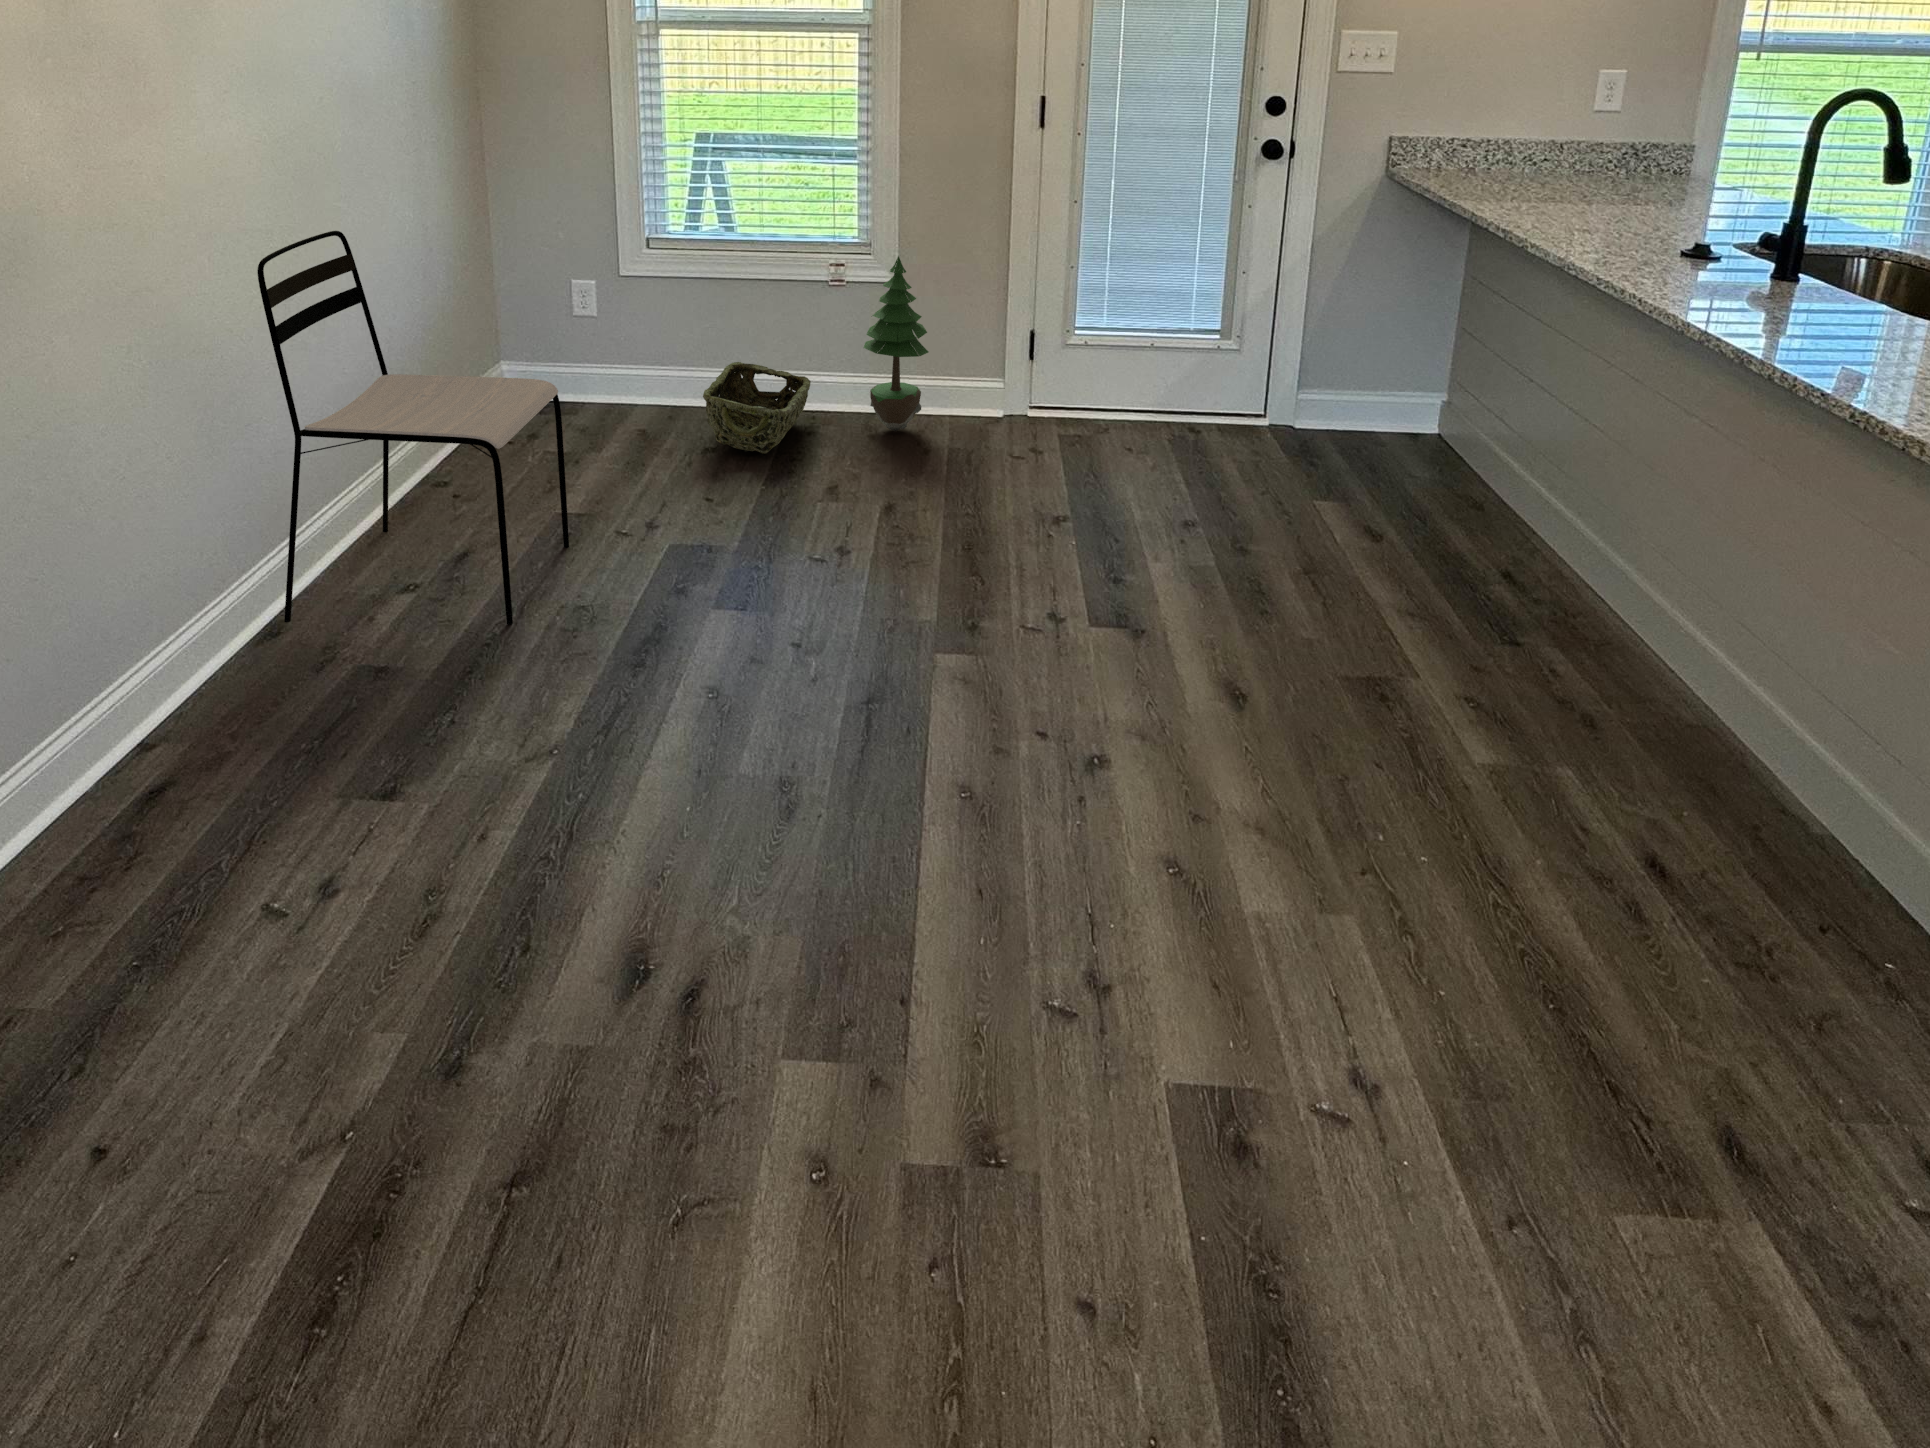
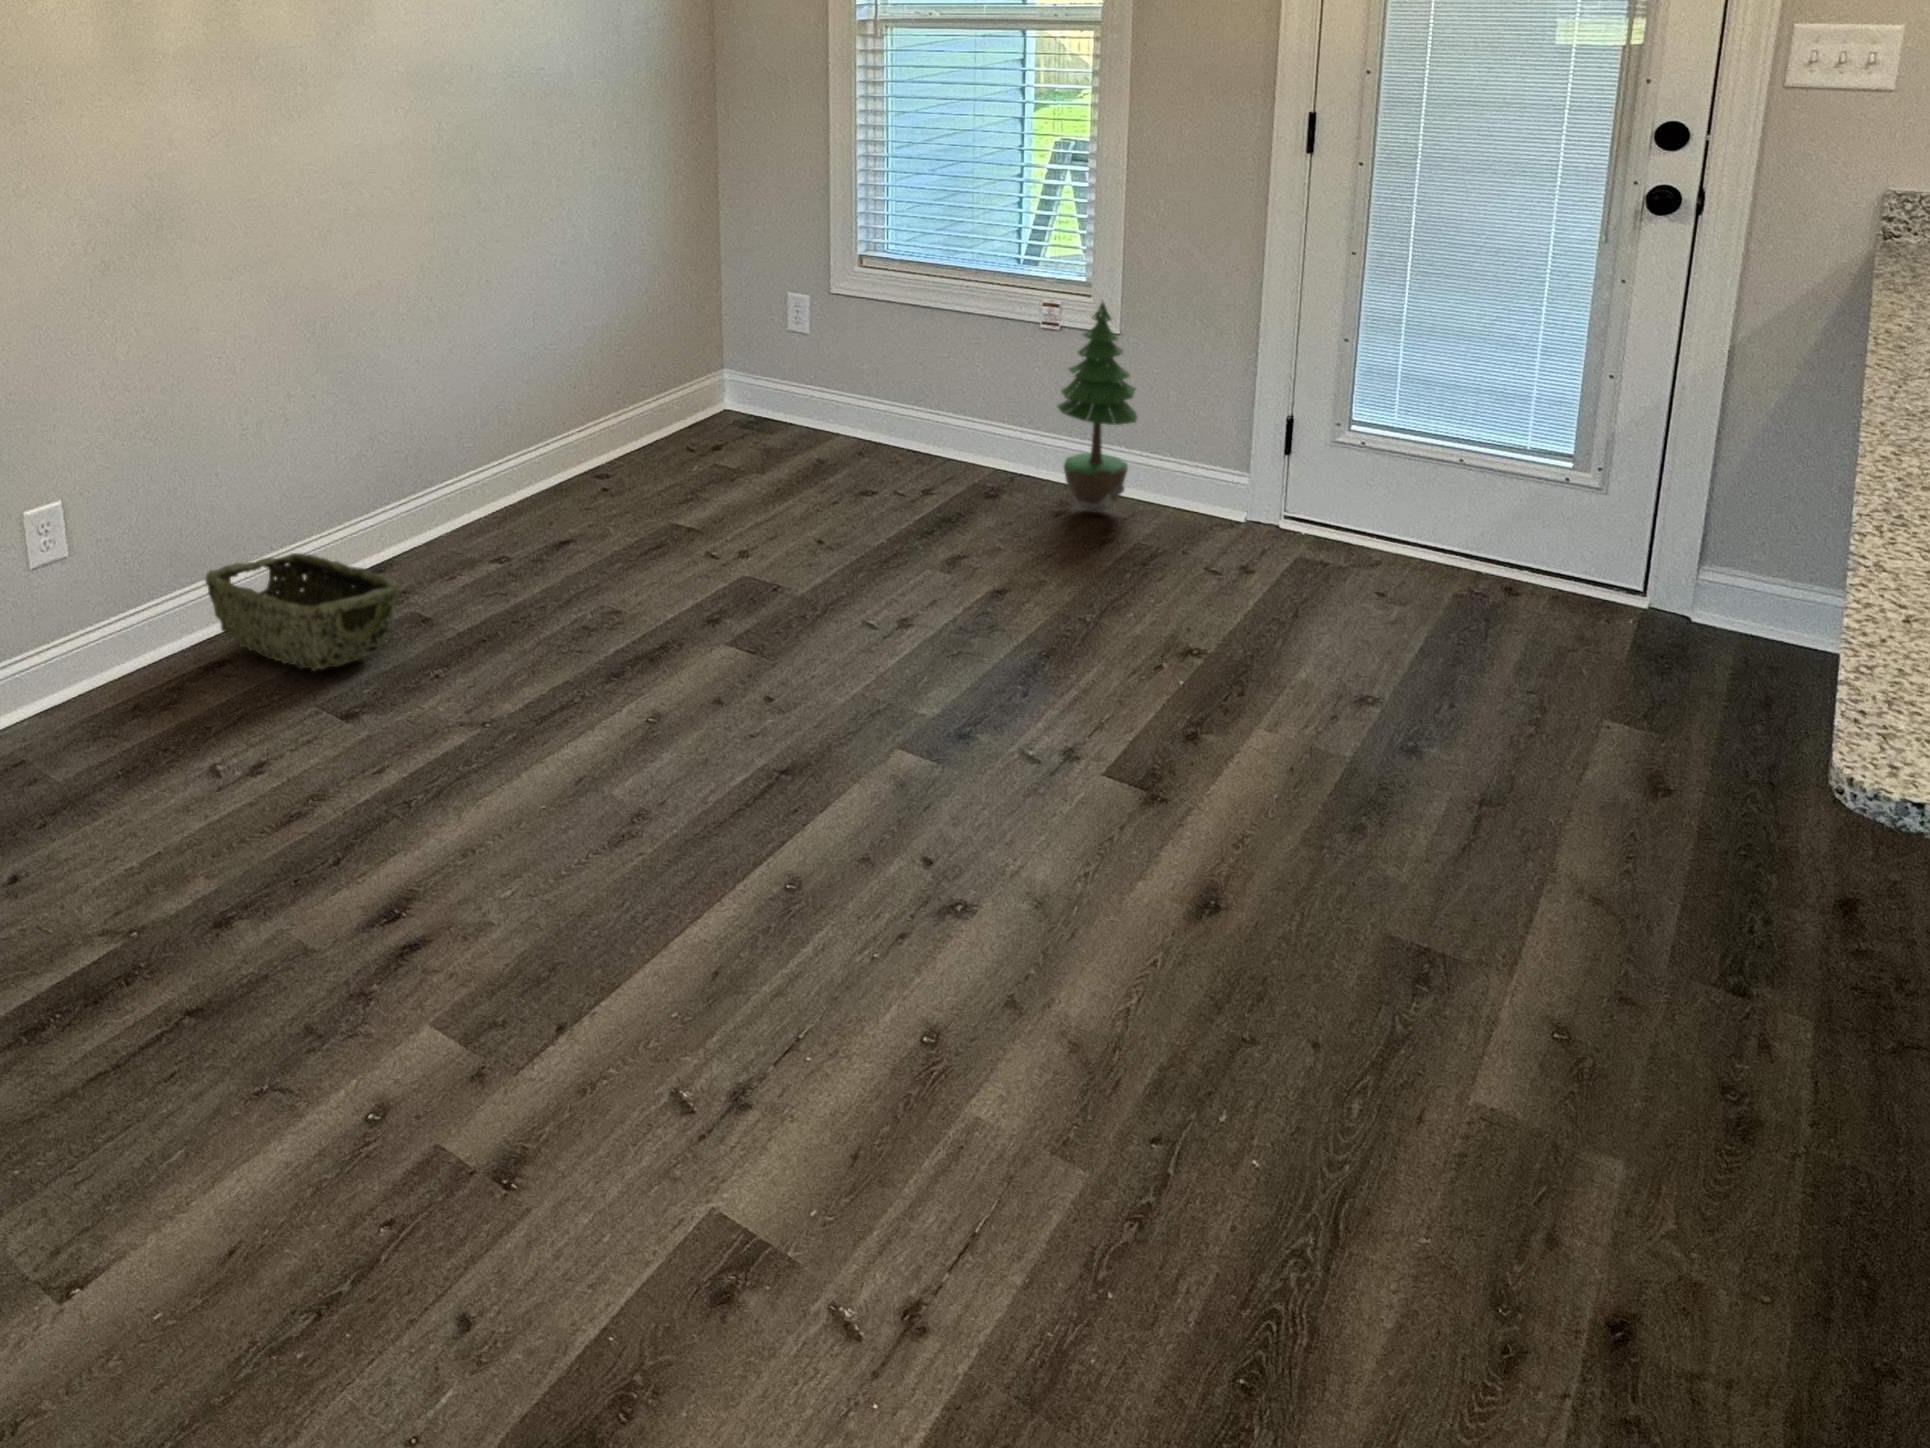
dining chair: present [257,231,569,624] -> none [398,222,661,609]
woven basket: present [703,362,811,453] -> present [205,553,399,671]

